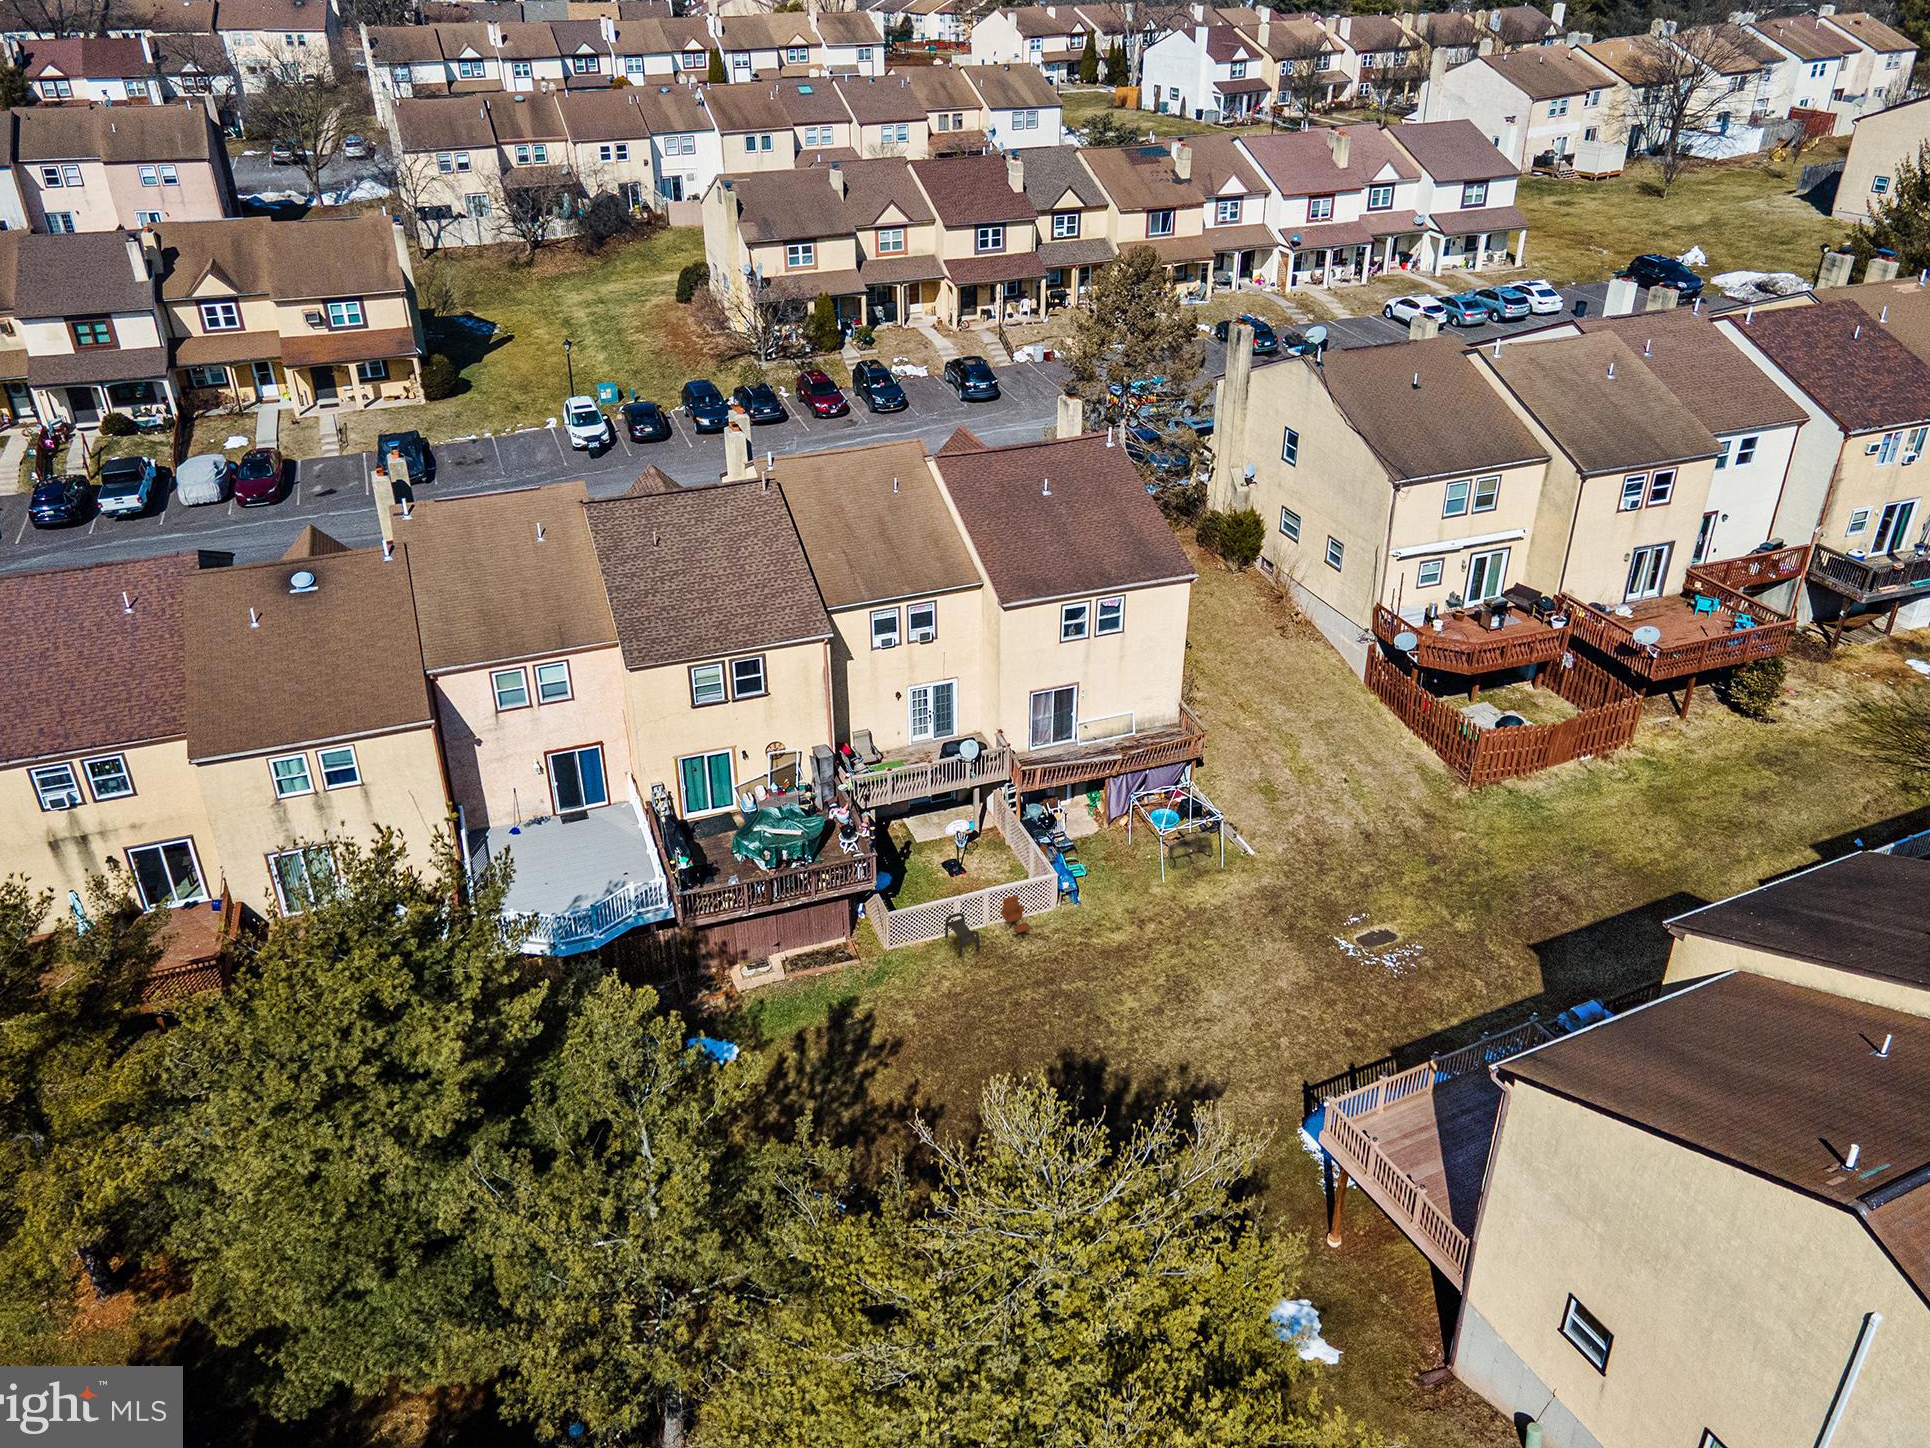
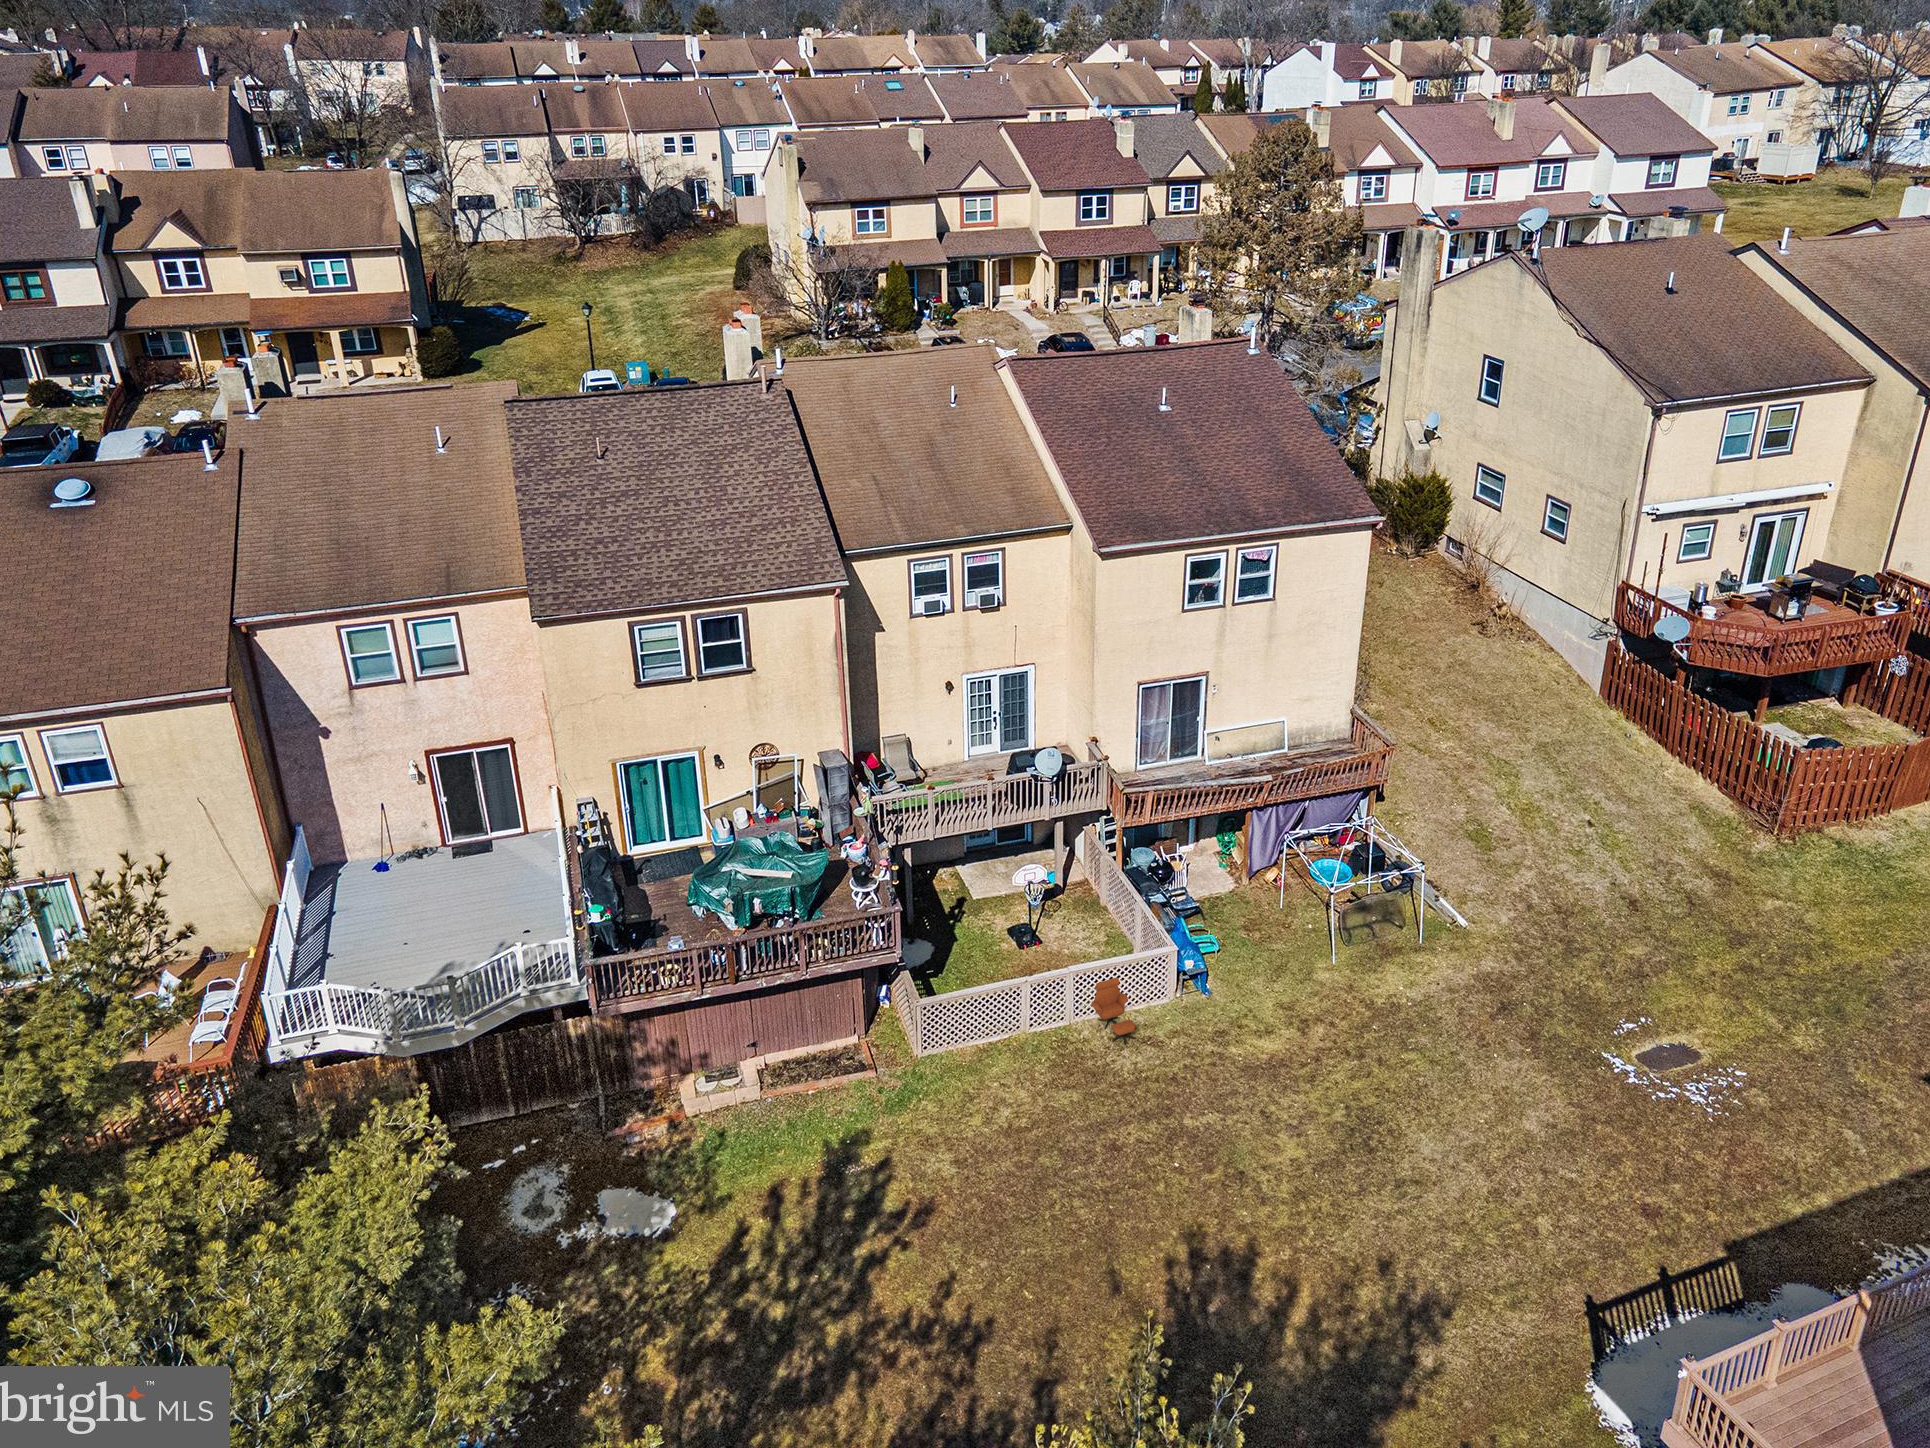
bench: present [945,913,980,957] -> none [1008,1003,1059,1070]

